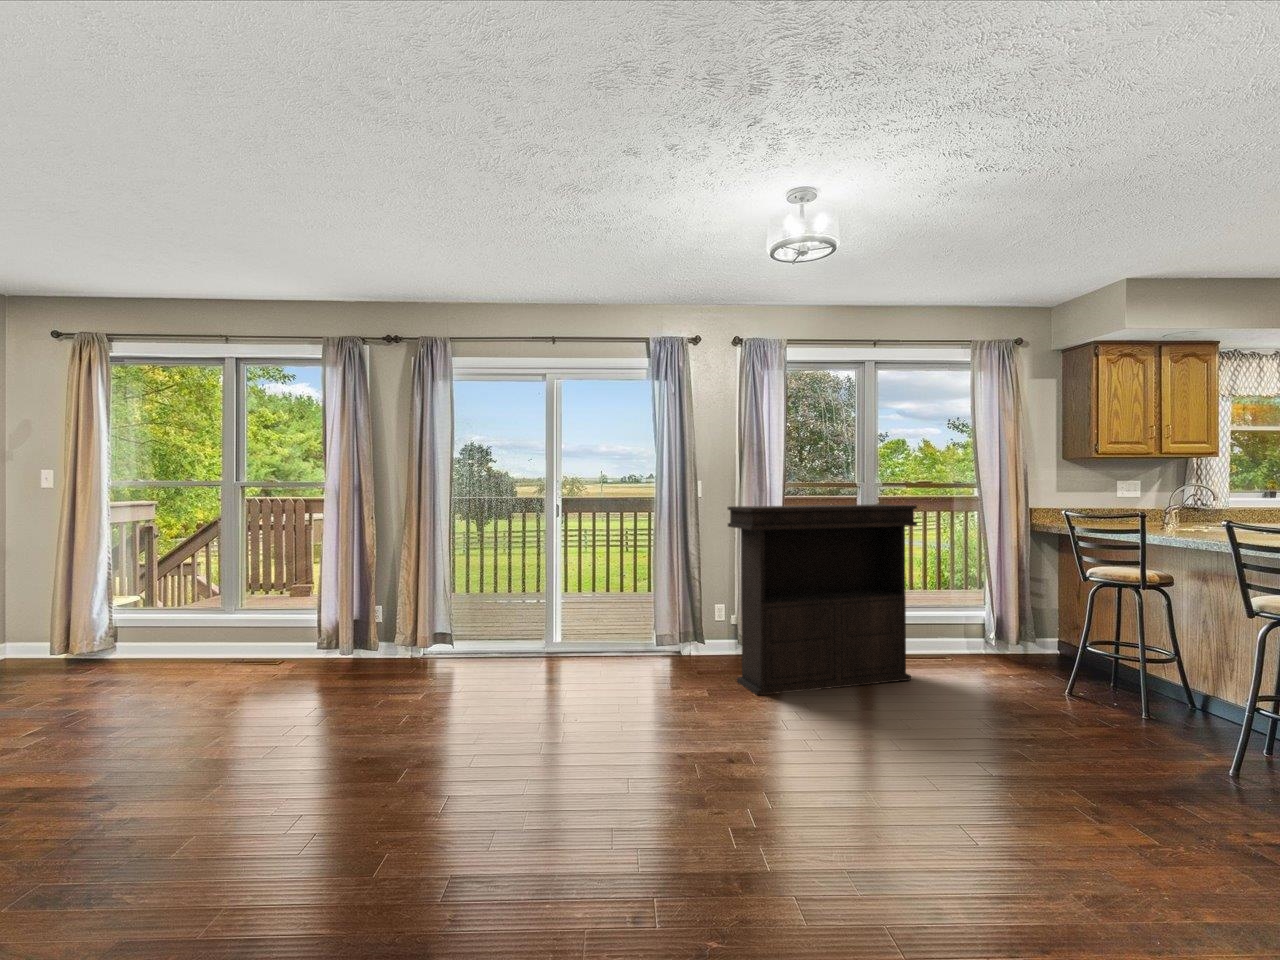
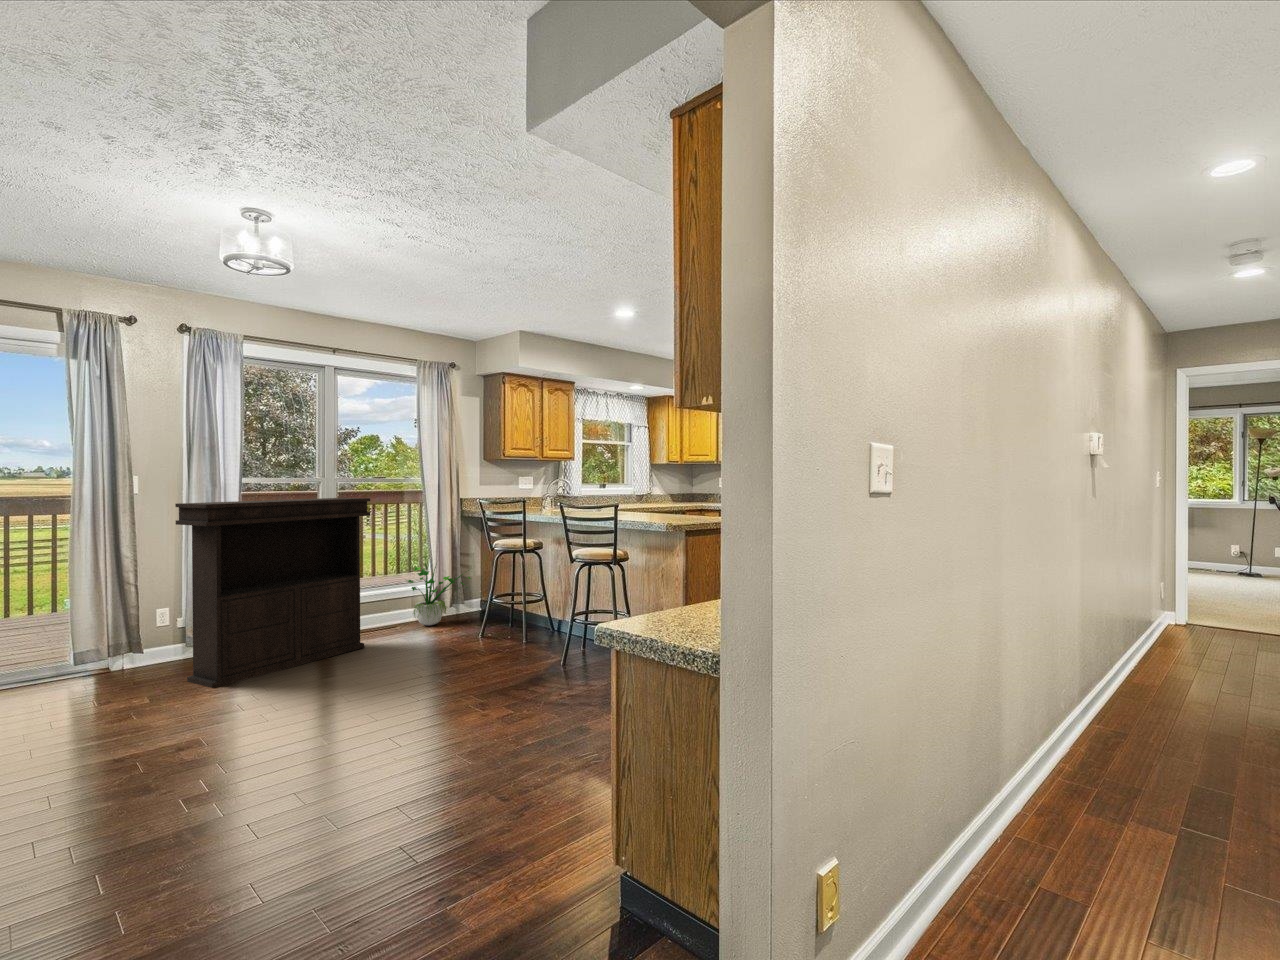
potted plant: none [956,573,1056,665] -> present [406,561,471,625]

